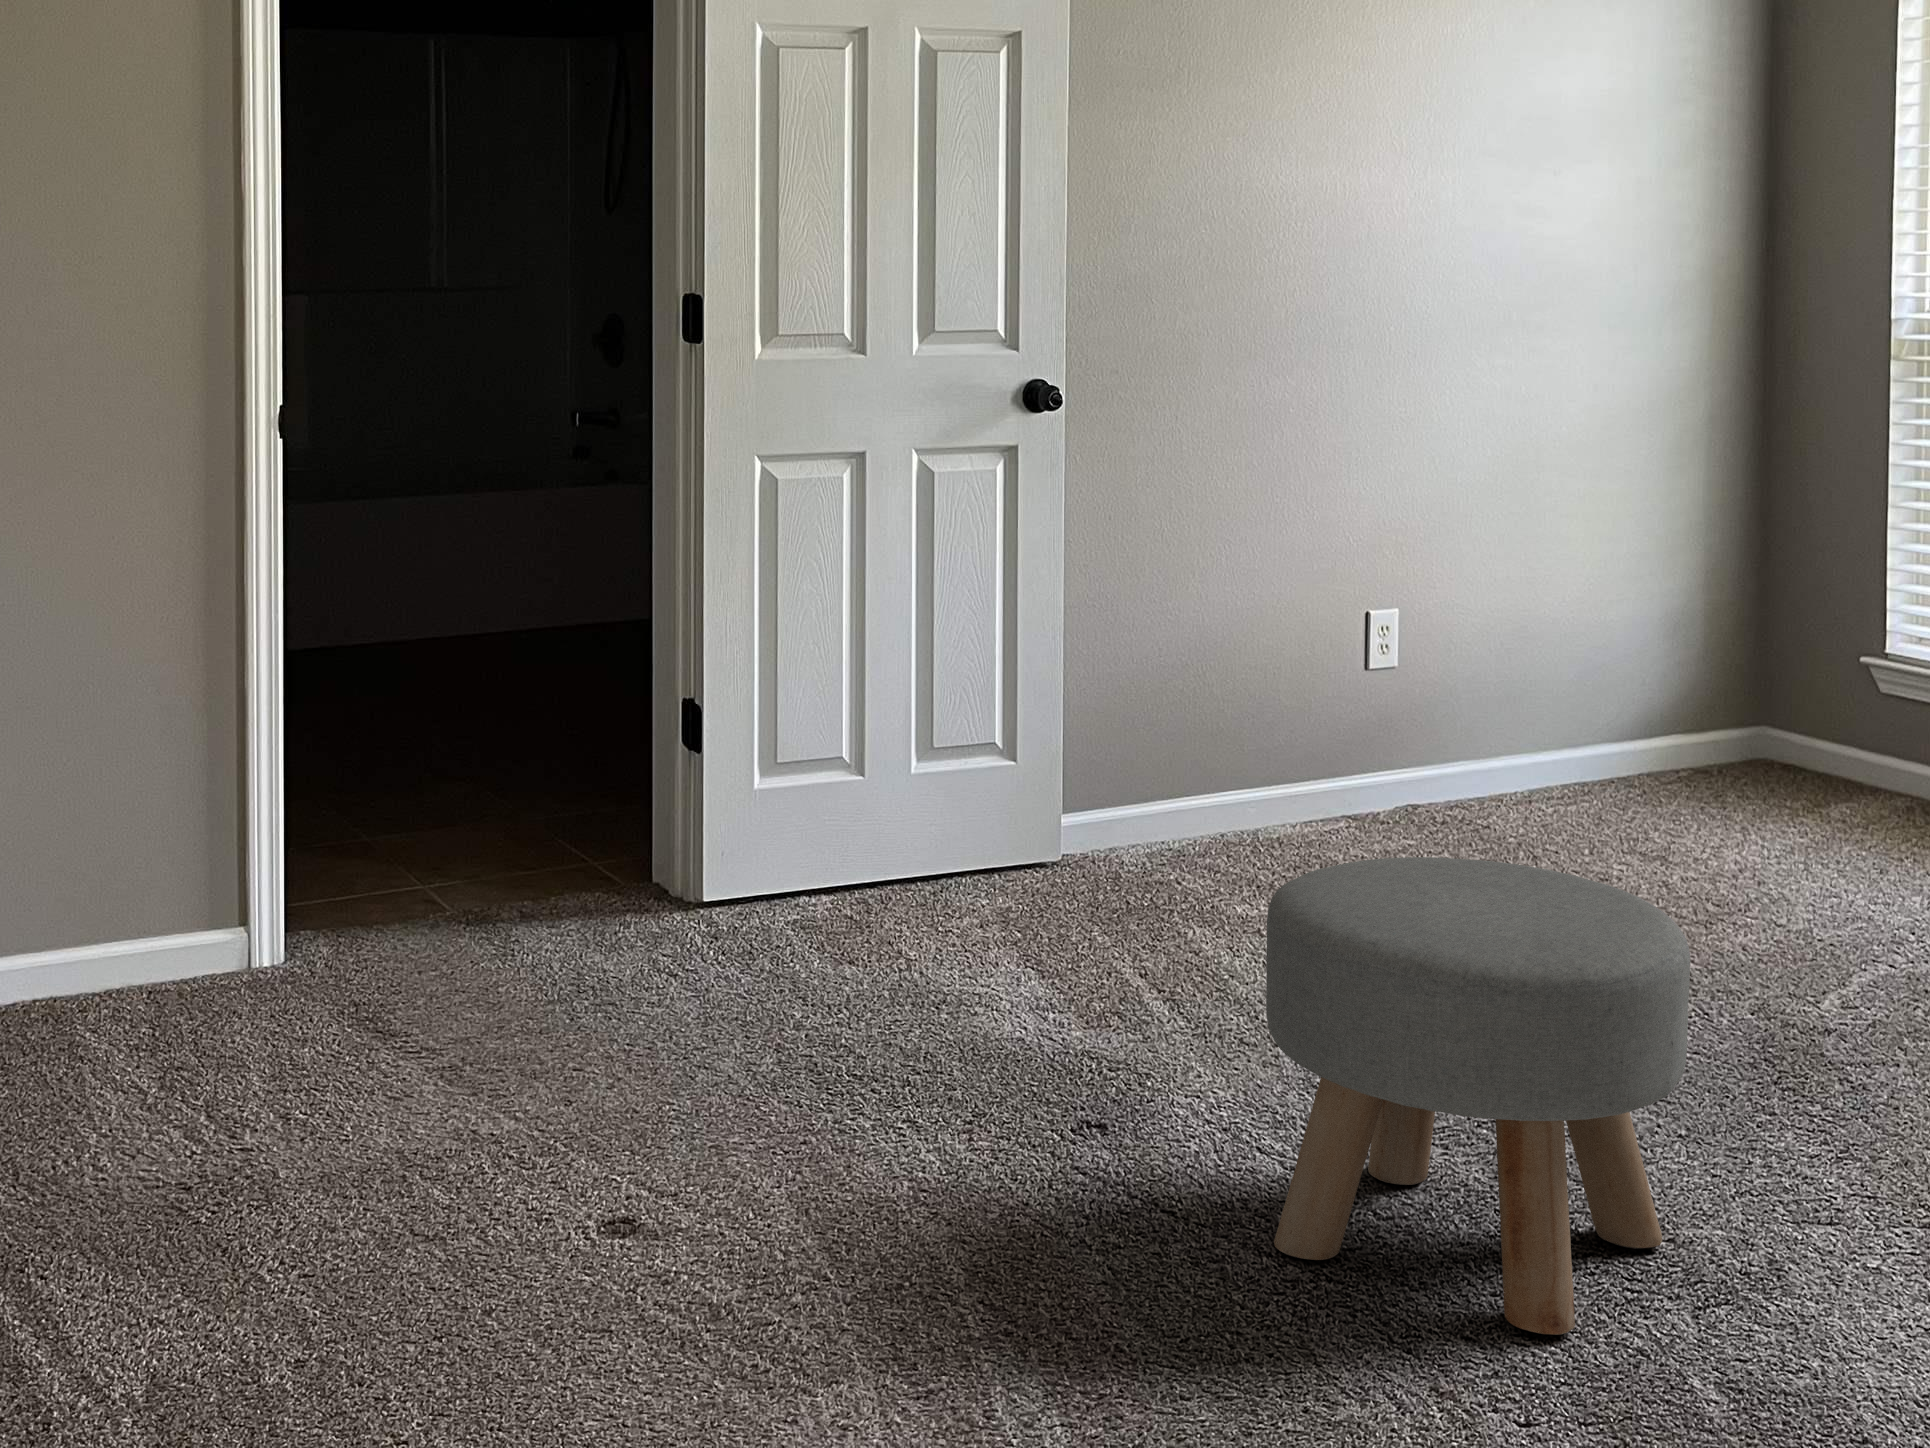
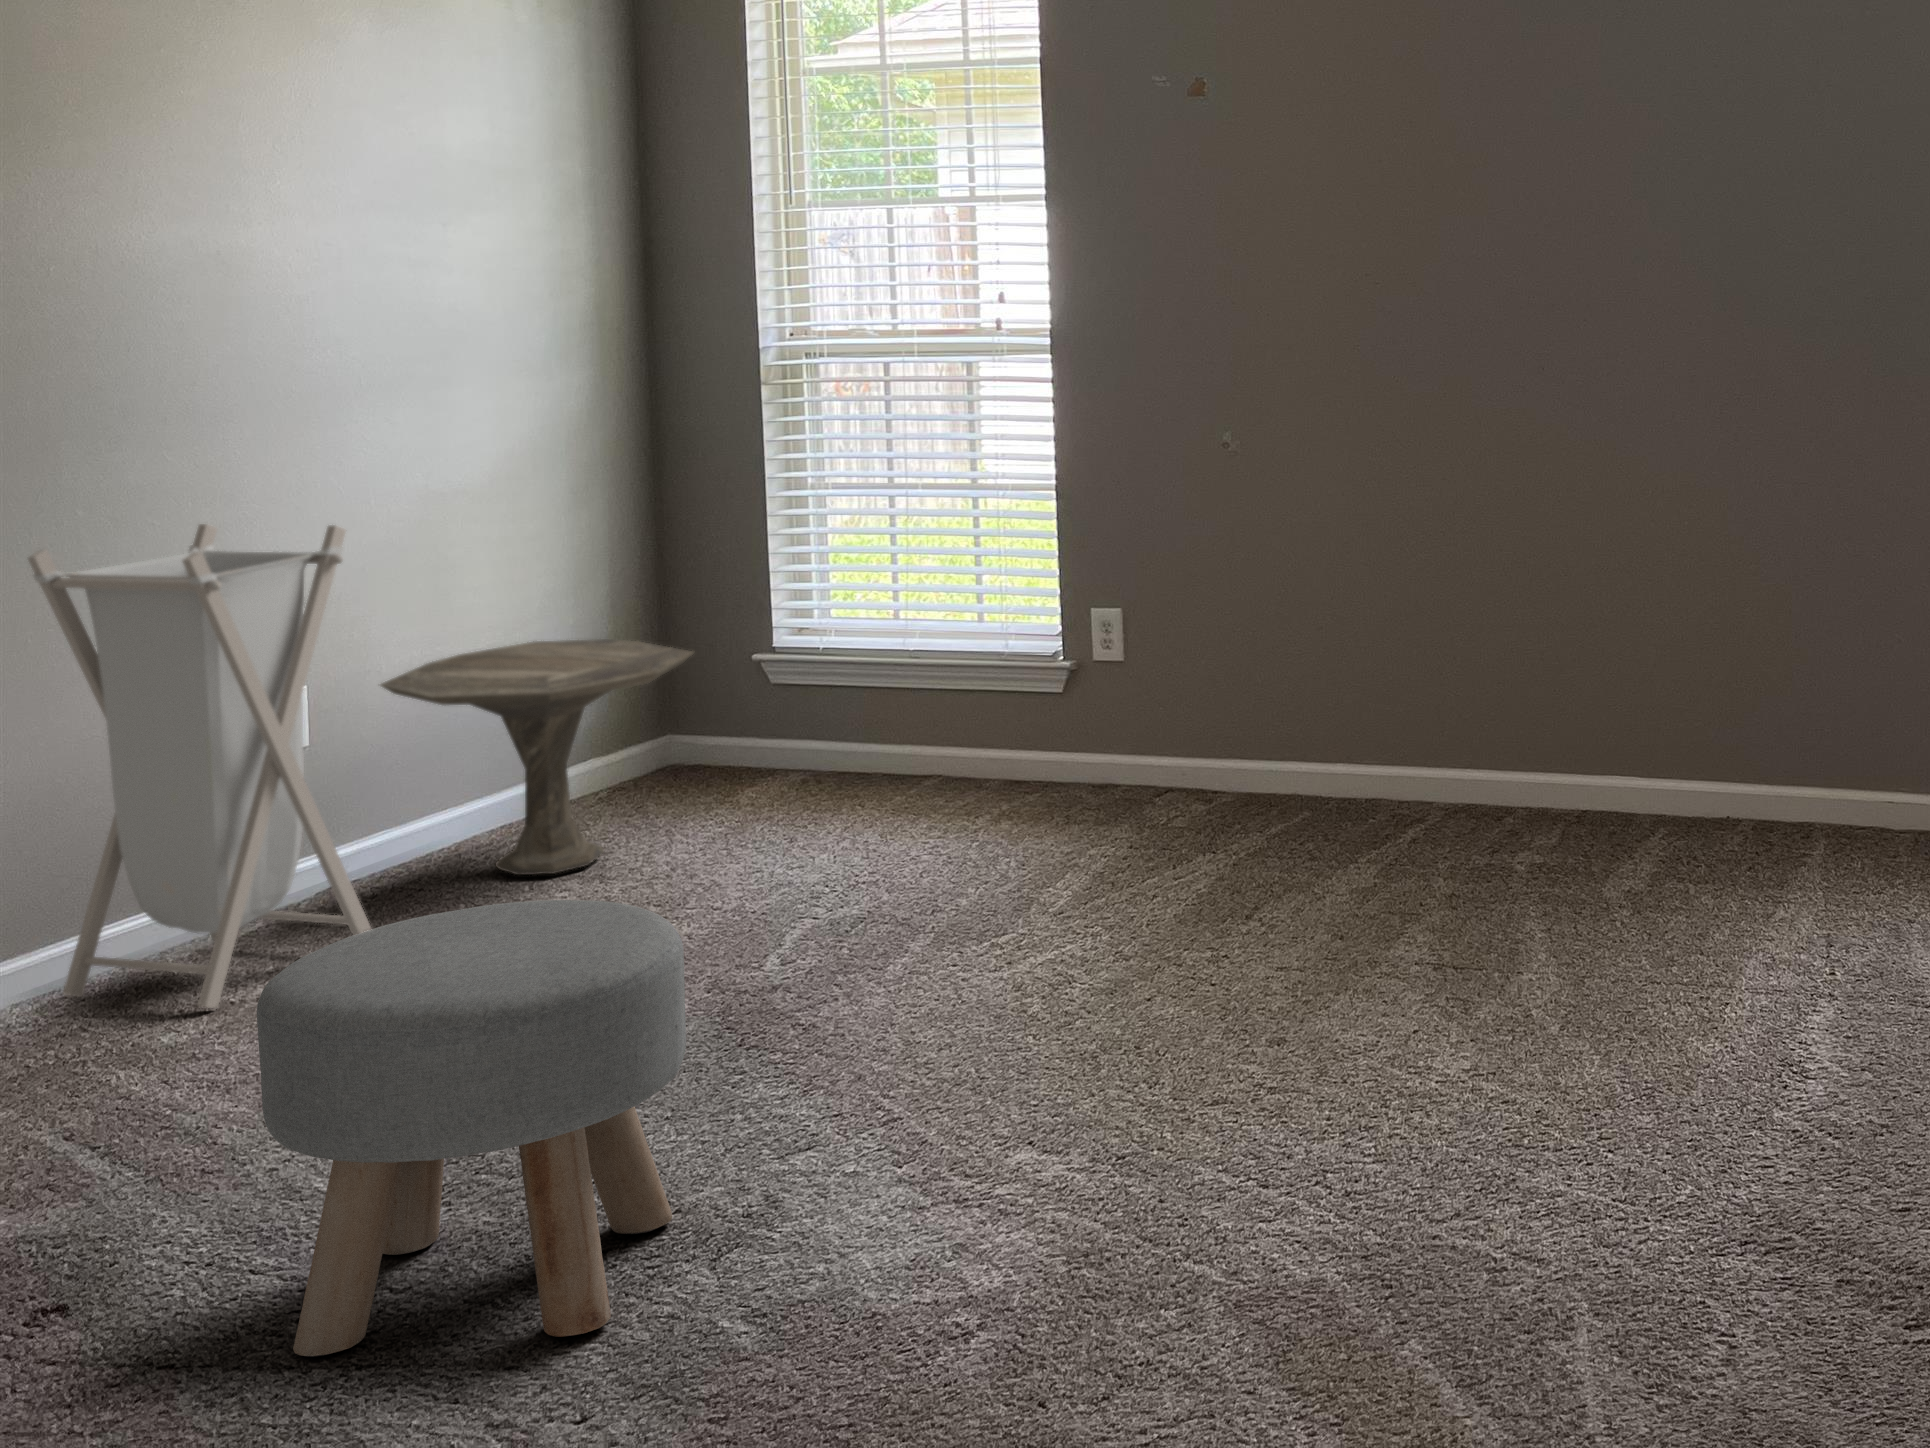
laundry hamper: none [1168,445,1438,893] -> present [28,524,371,1009]
side table: none [1464,602,1788,840] -> present [381,639,693,875]

